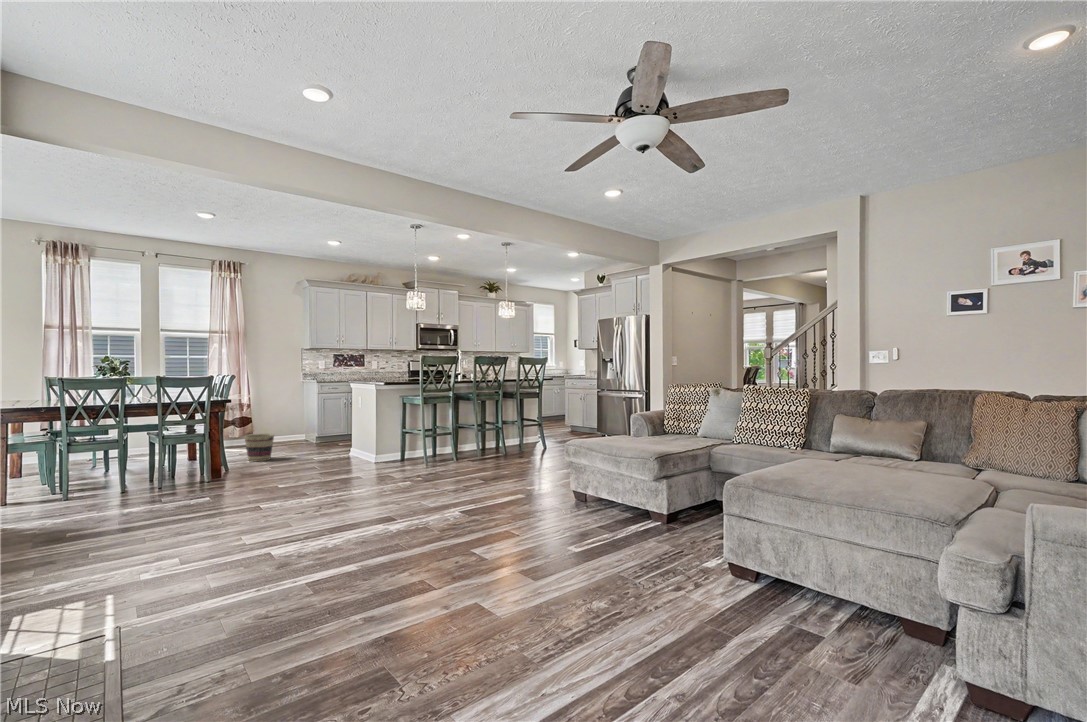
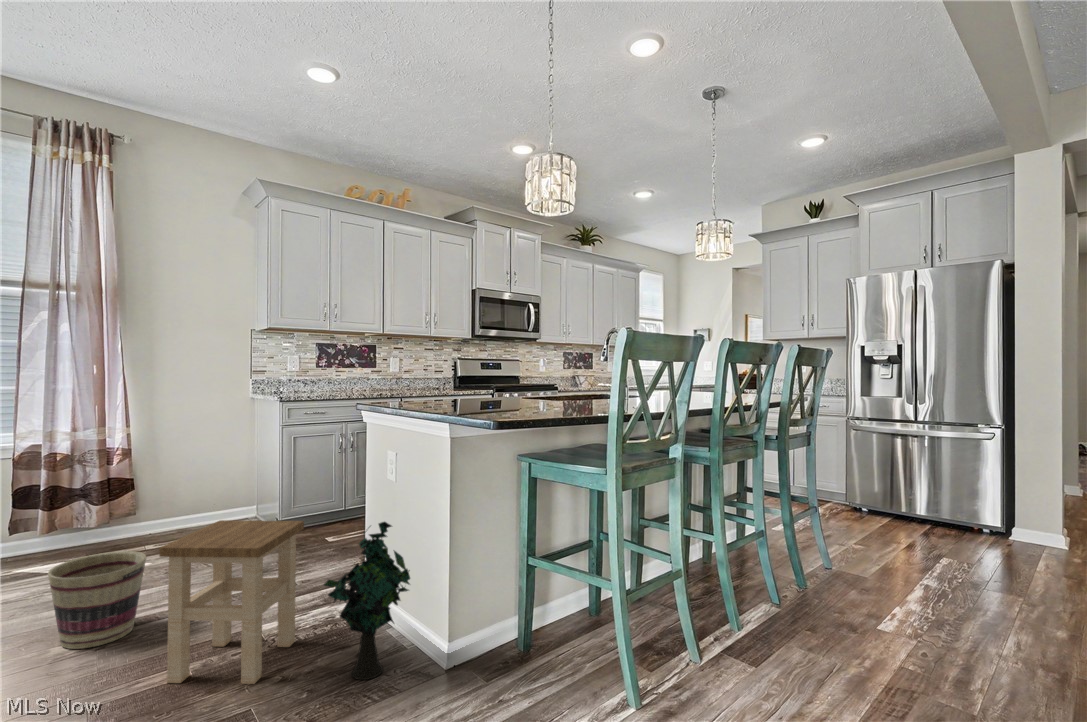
decorative plant: none [336,416,364,464] -> present [324,522,410,680]
stool: none [286,420,330,465] -> present [159,520,304,684]

